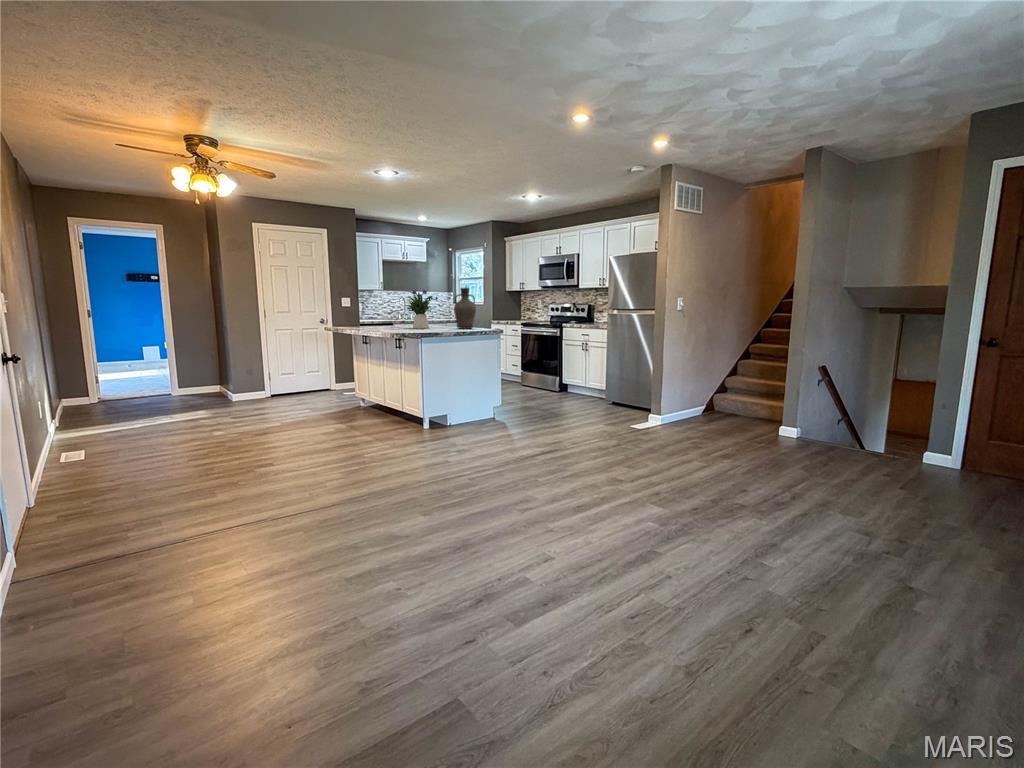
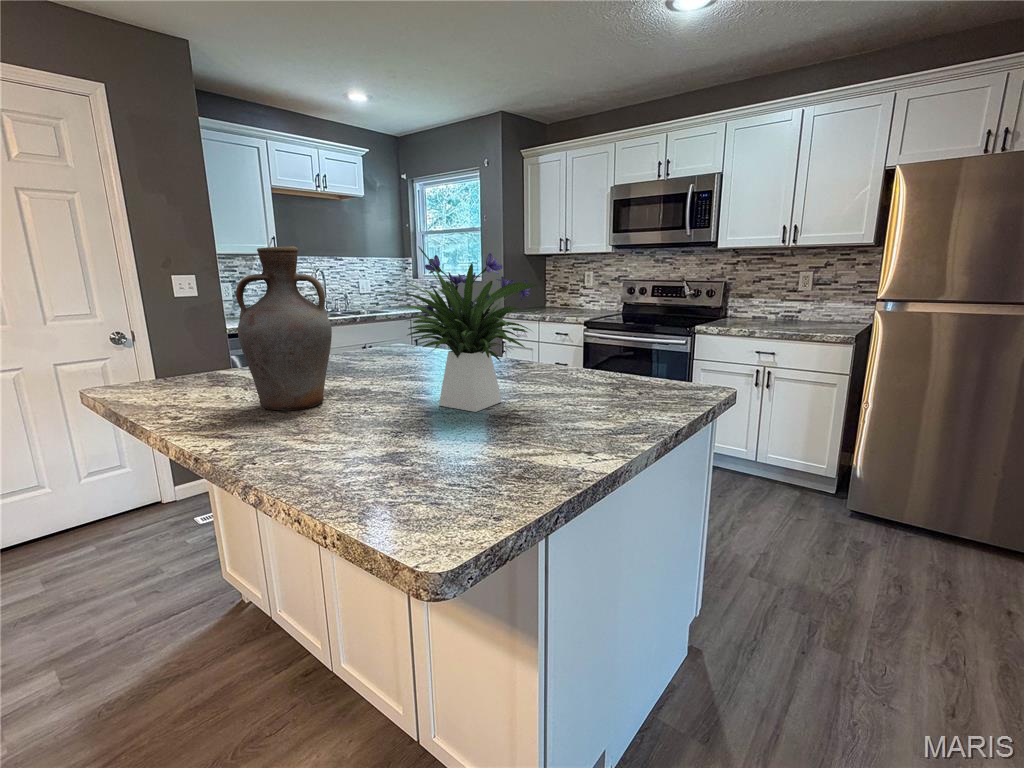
vase: present [454,288,476,329] -> present [236,246,332,411]

